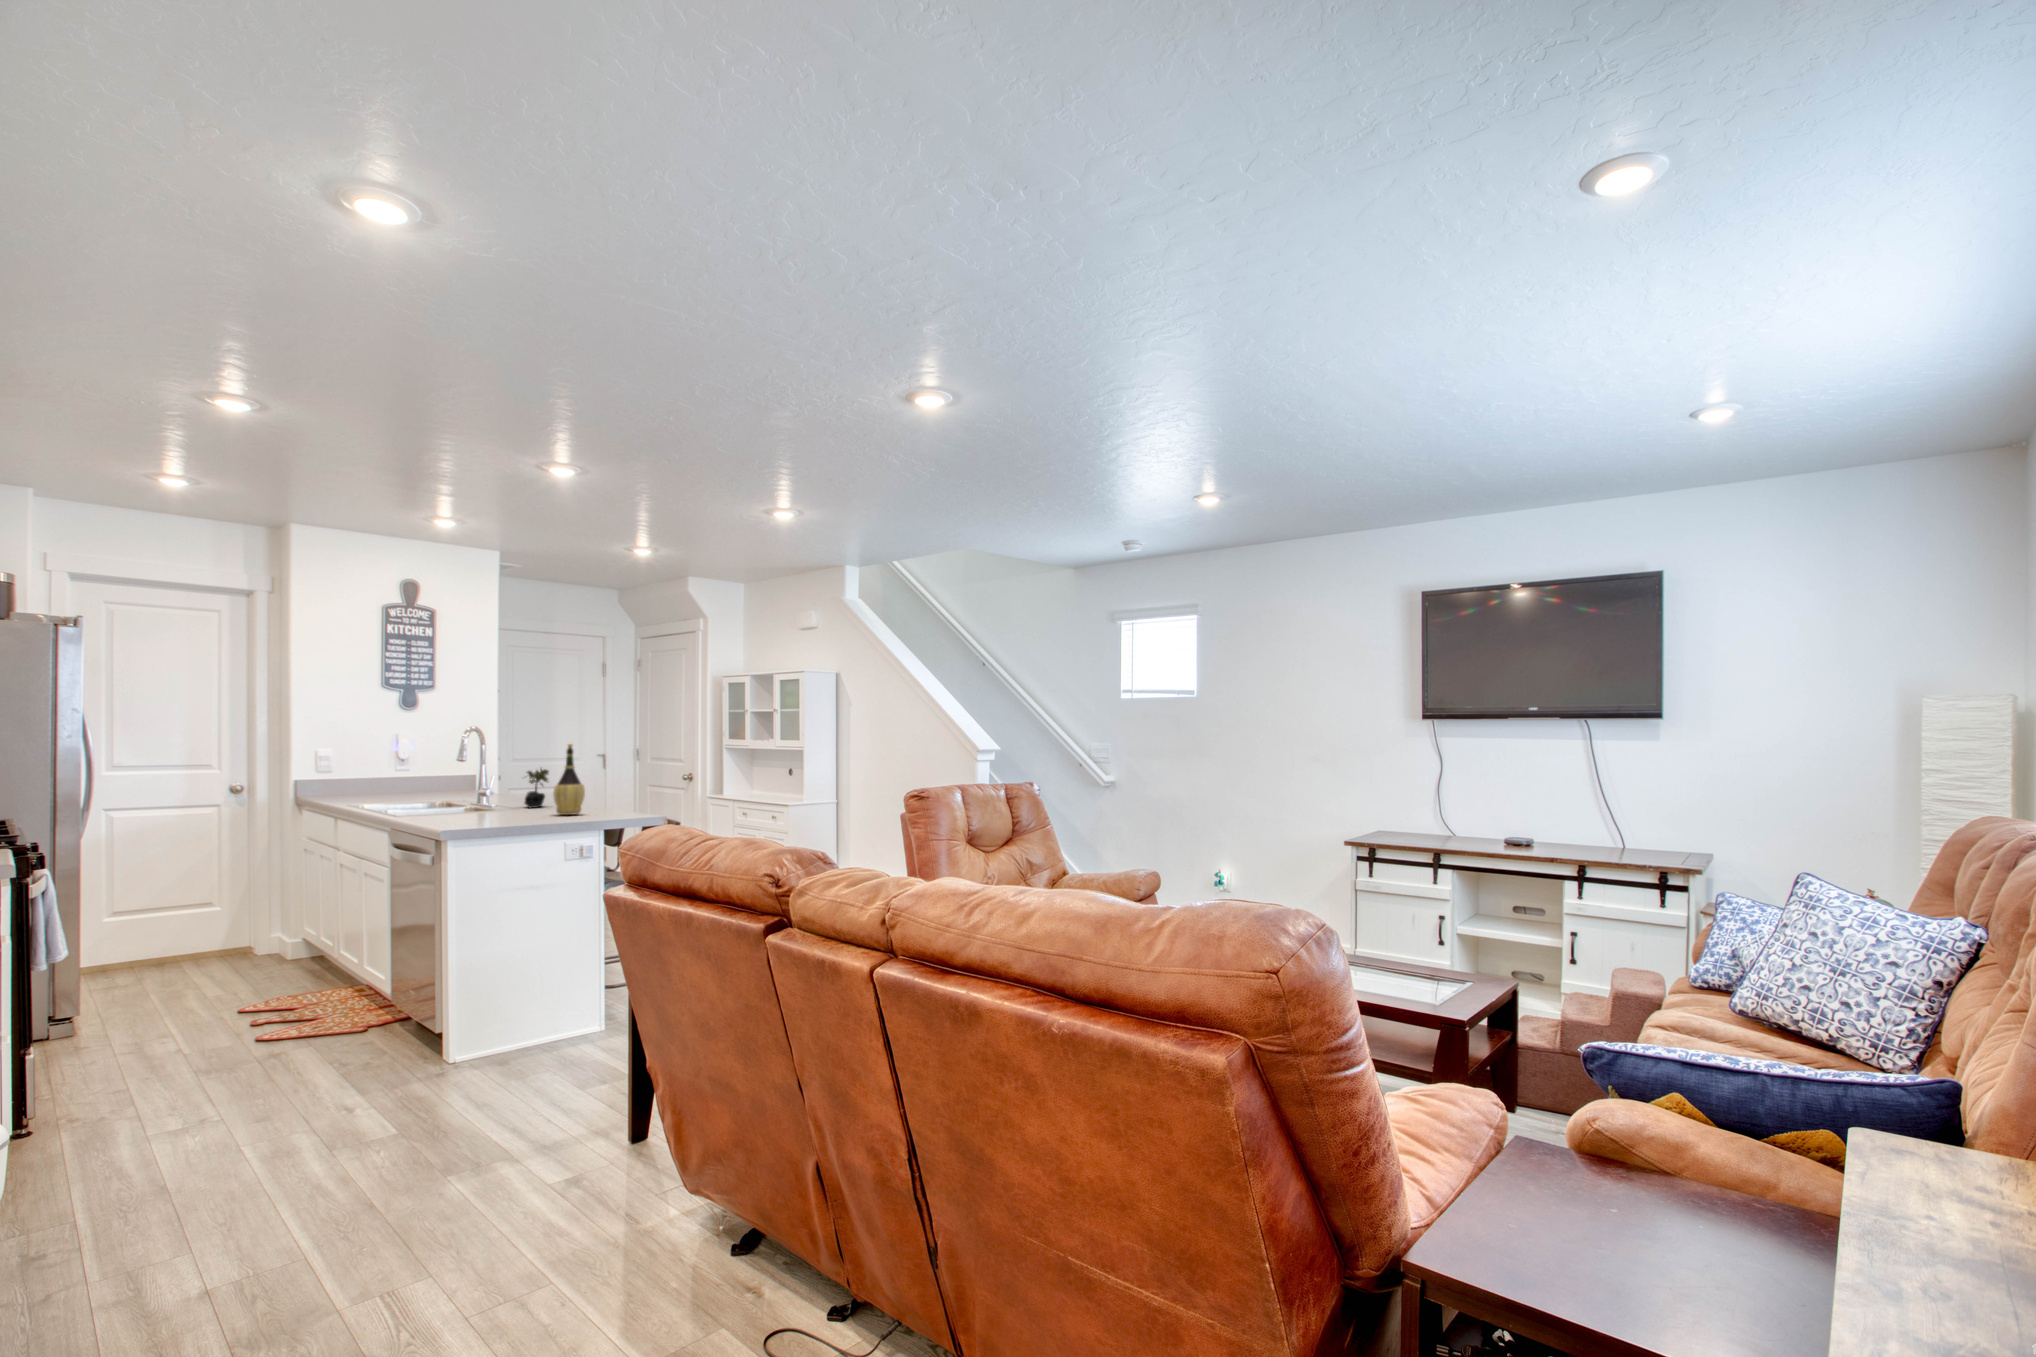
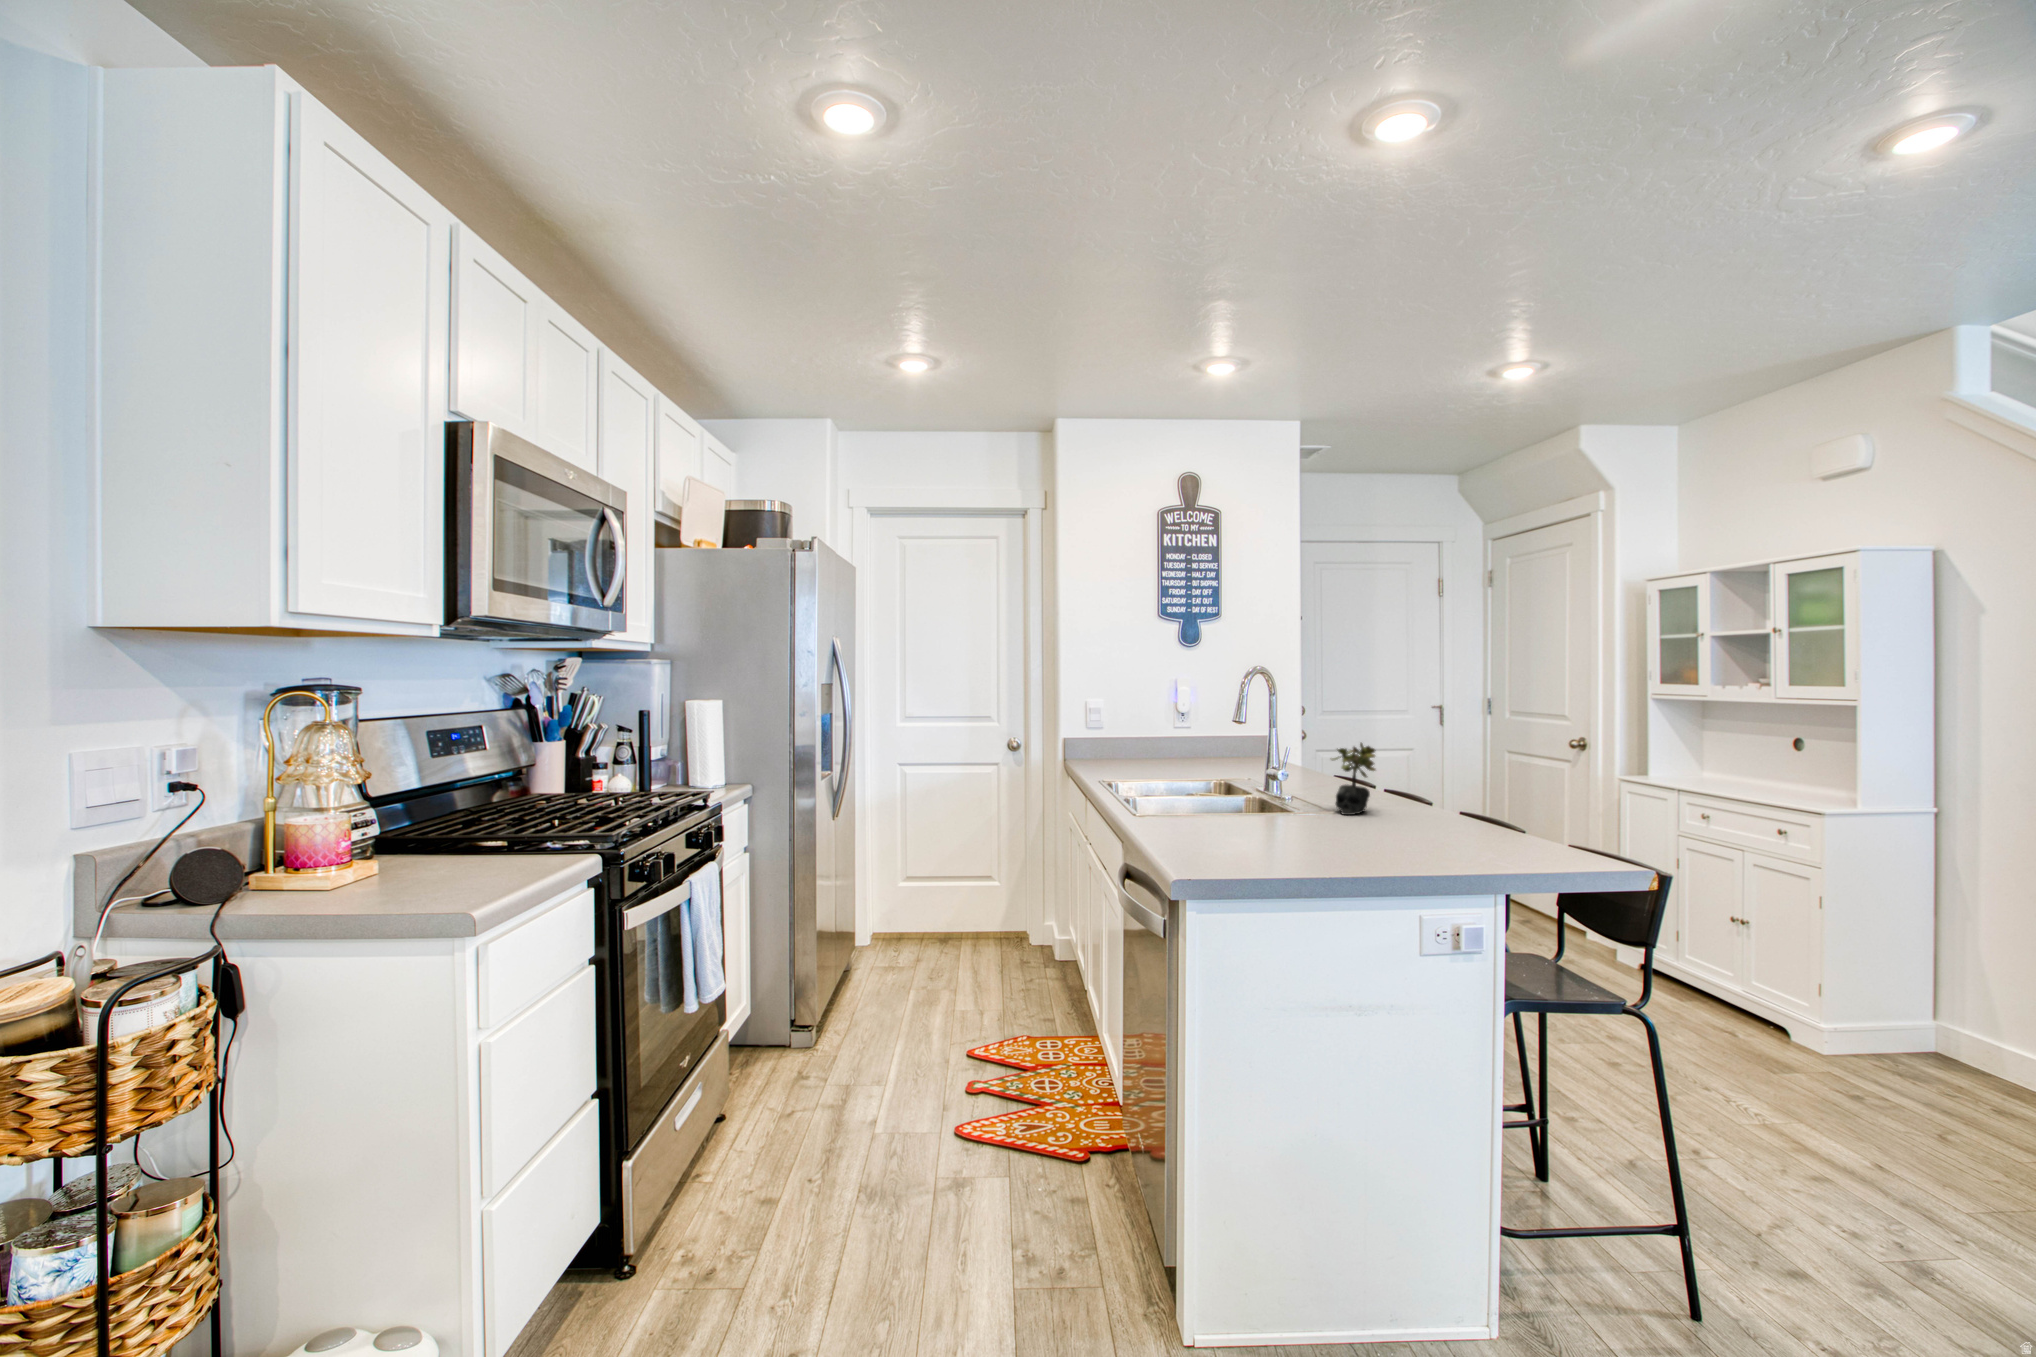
wine bottle: present [553,744,585,815] -> none [1387,709,1450,853]

